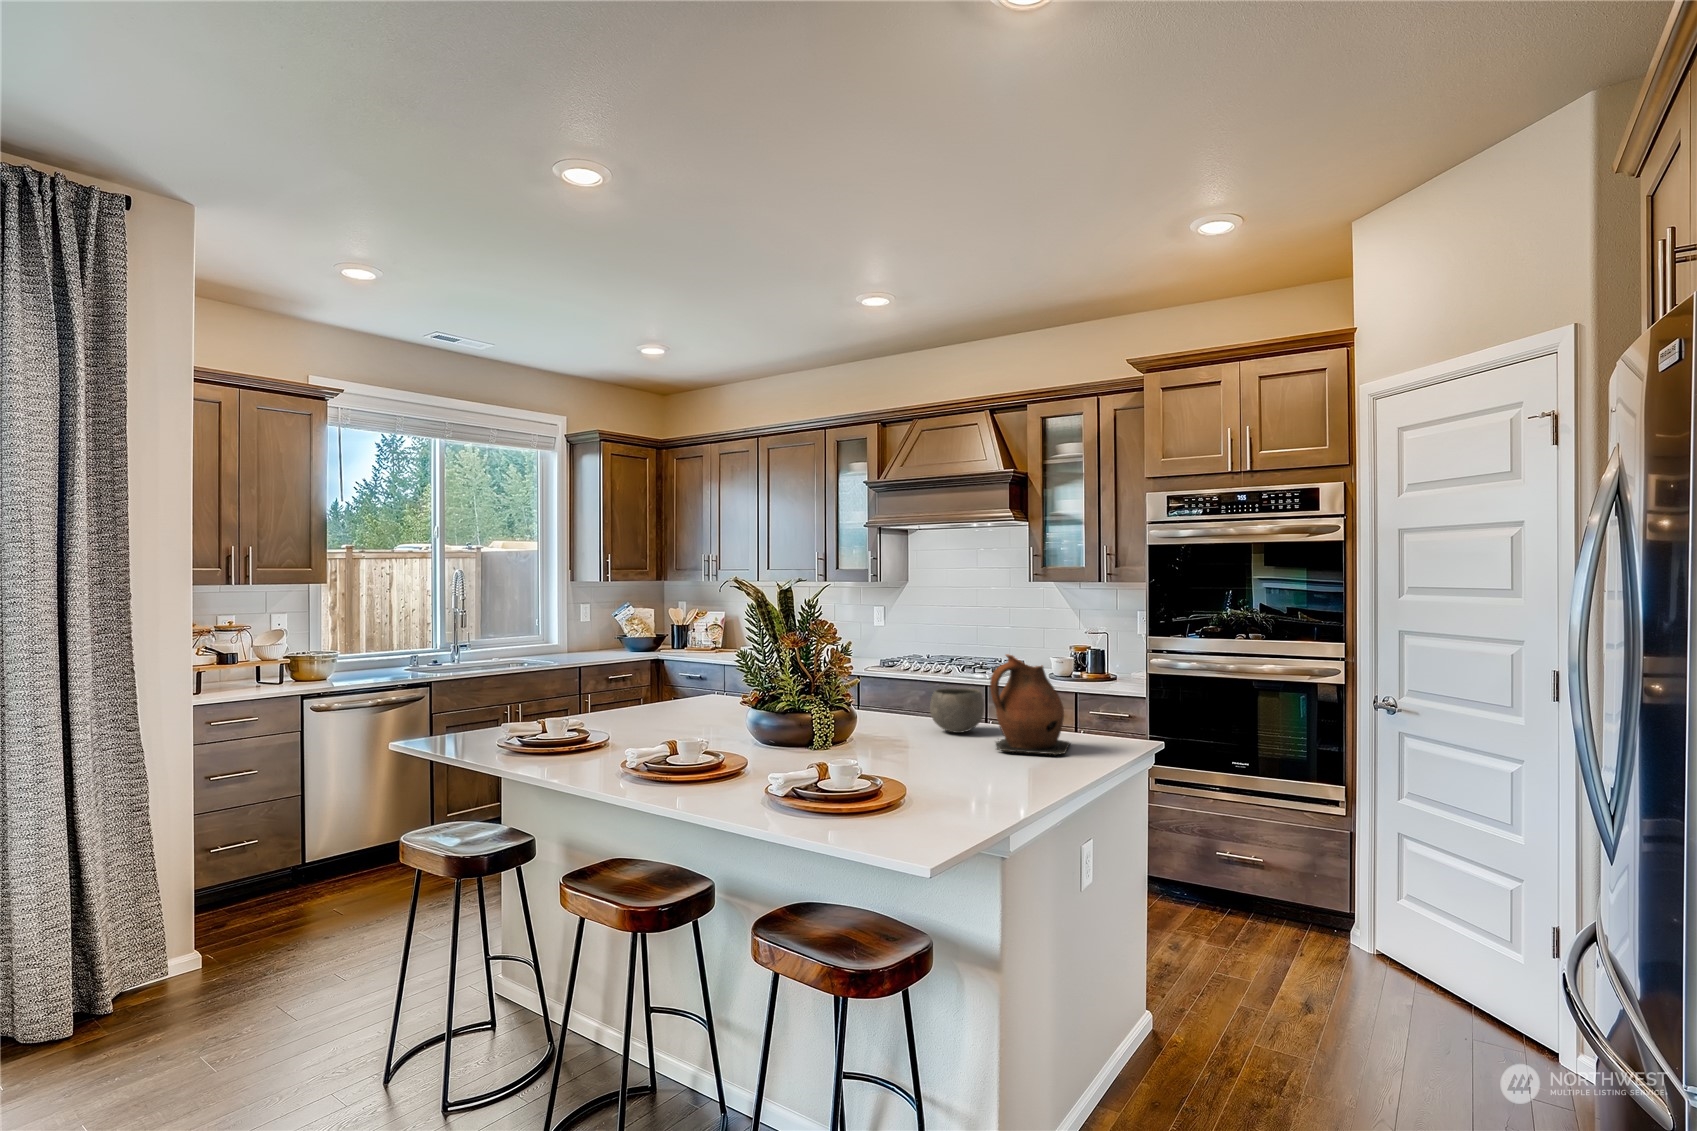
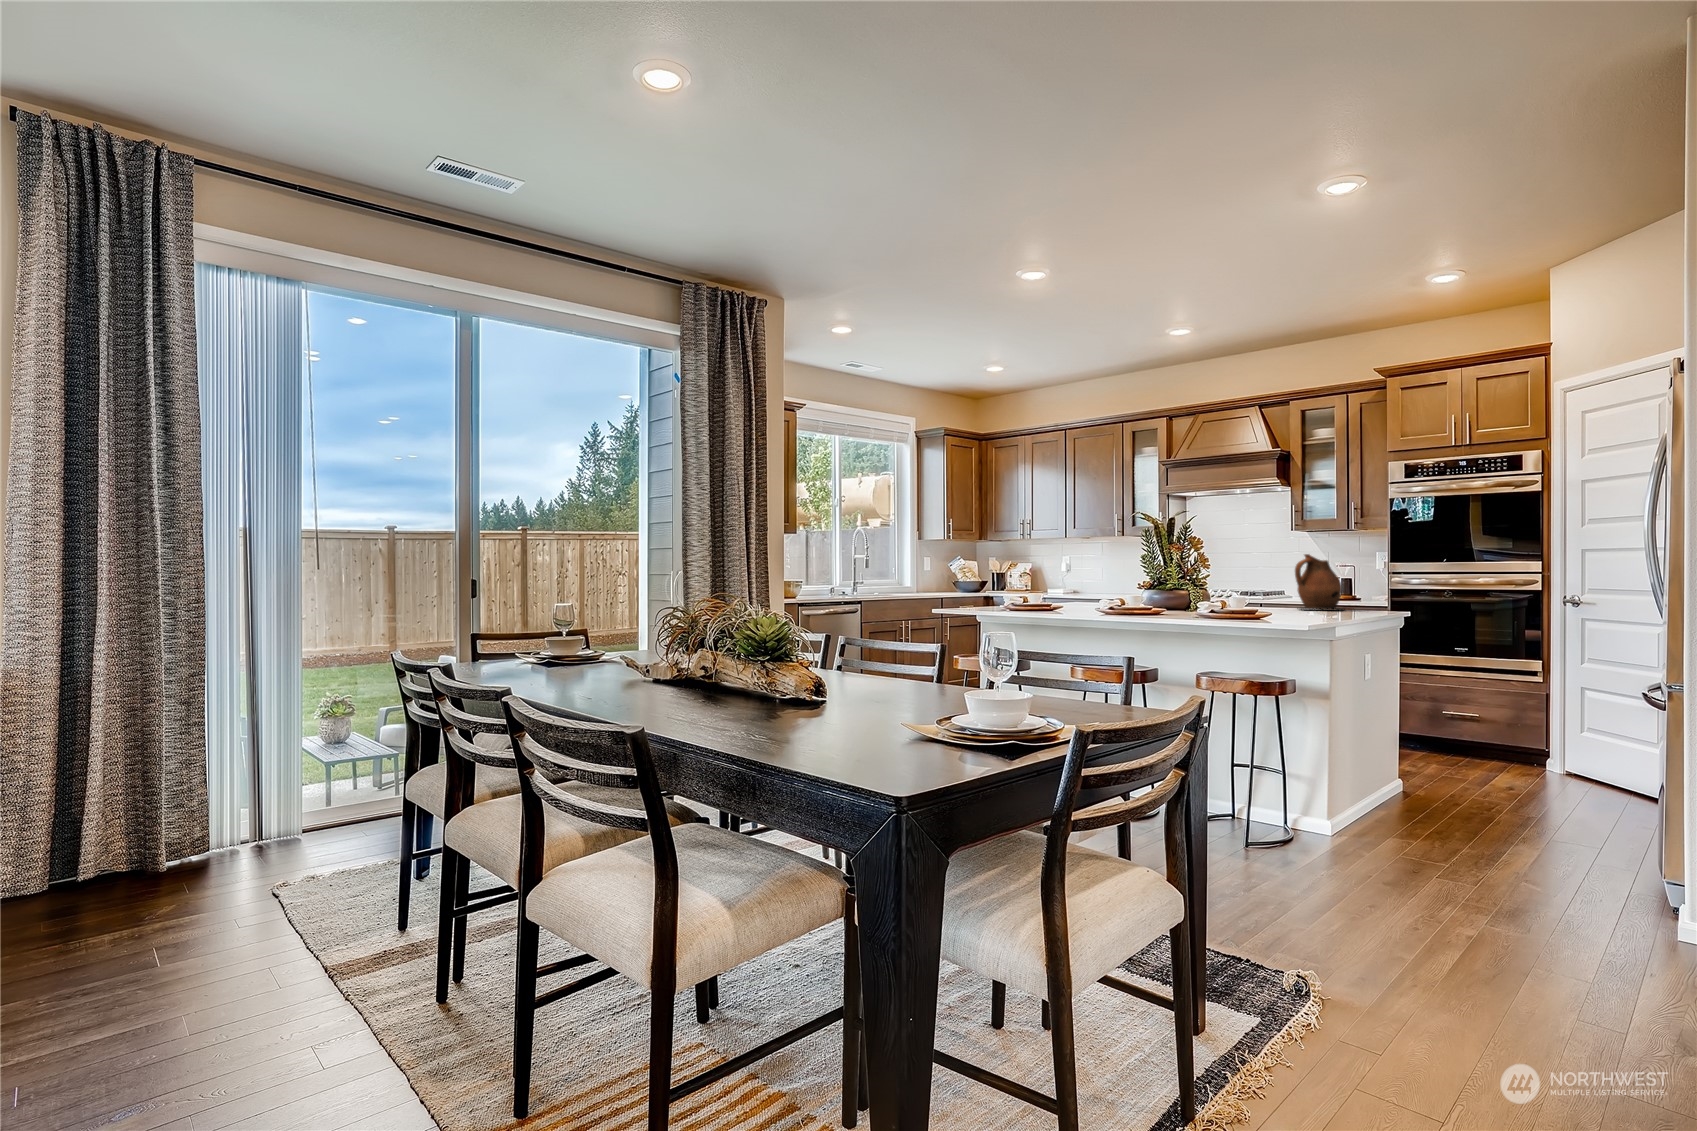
ceramic bowl: present [930,688,984,733] -> none [1247,582,1284,607]

